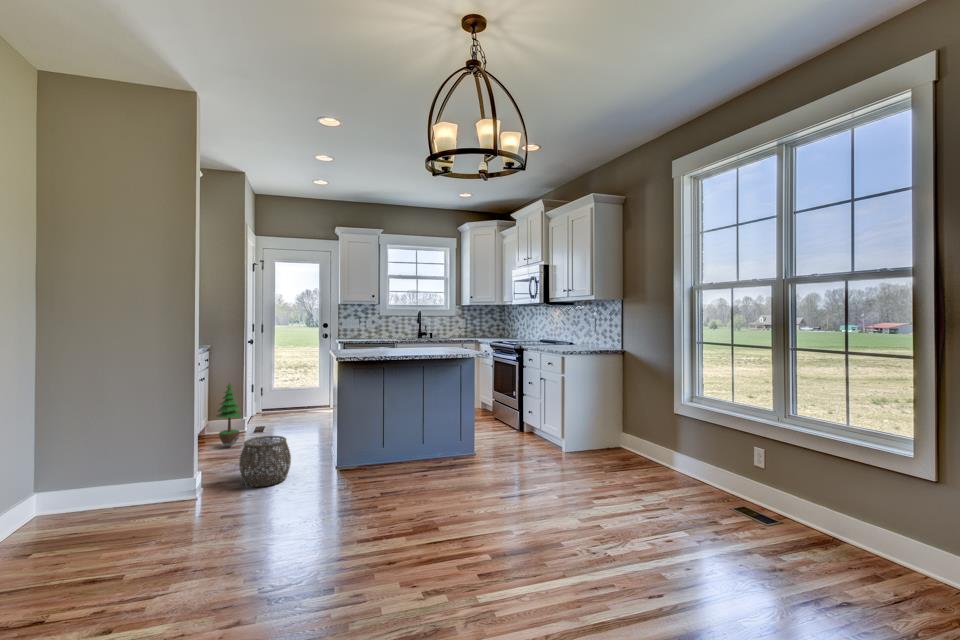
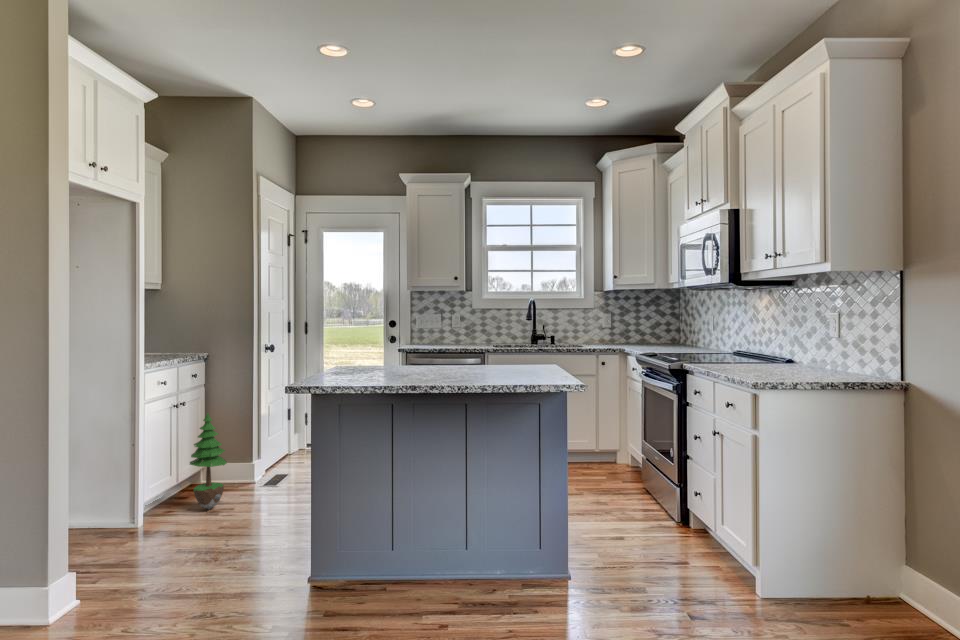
woven basket: present [239,436,291,487] -> none [133,515,225,611]

